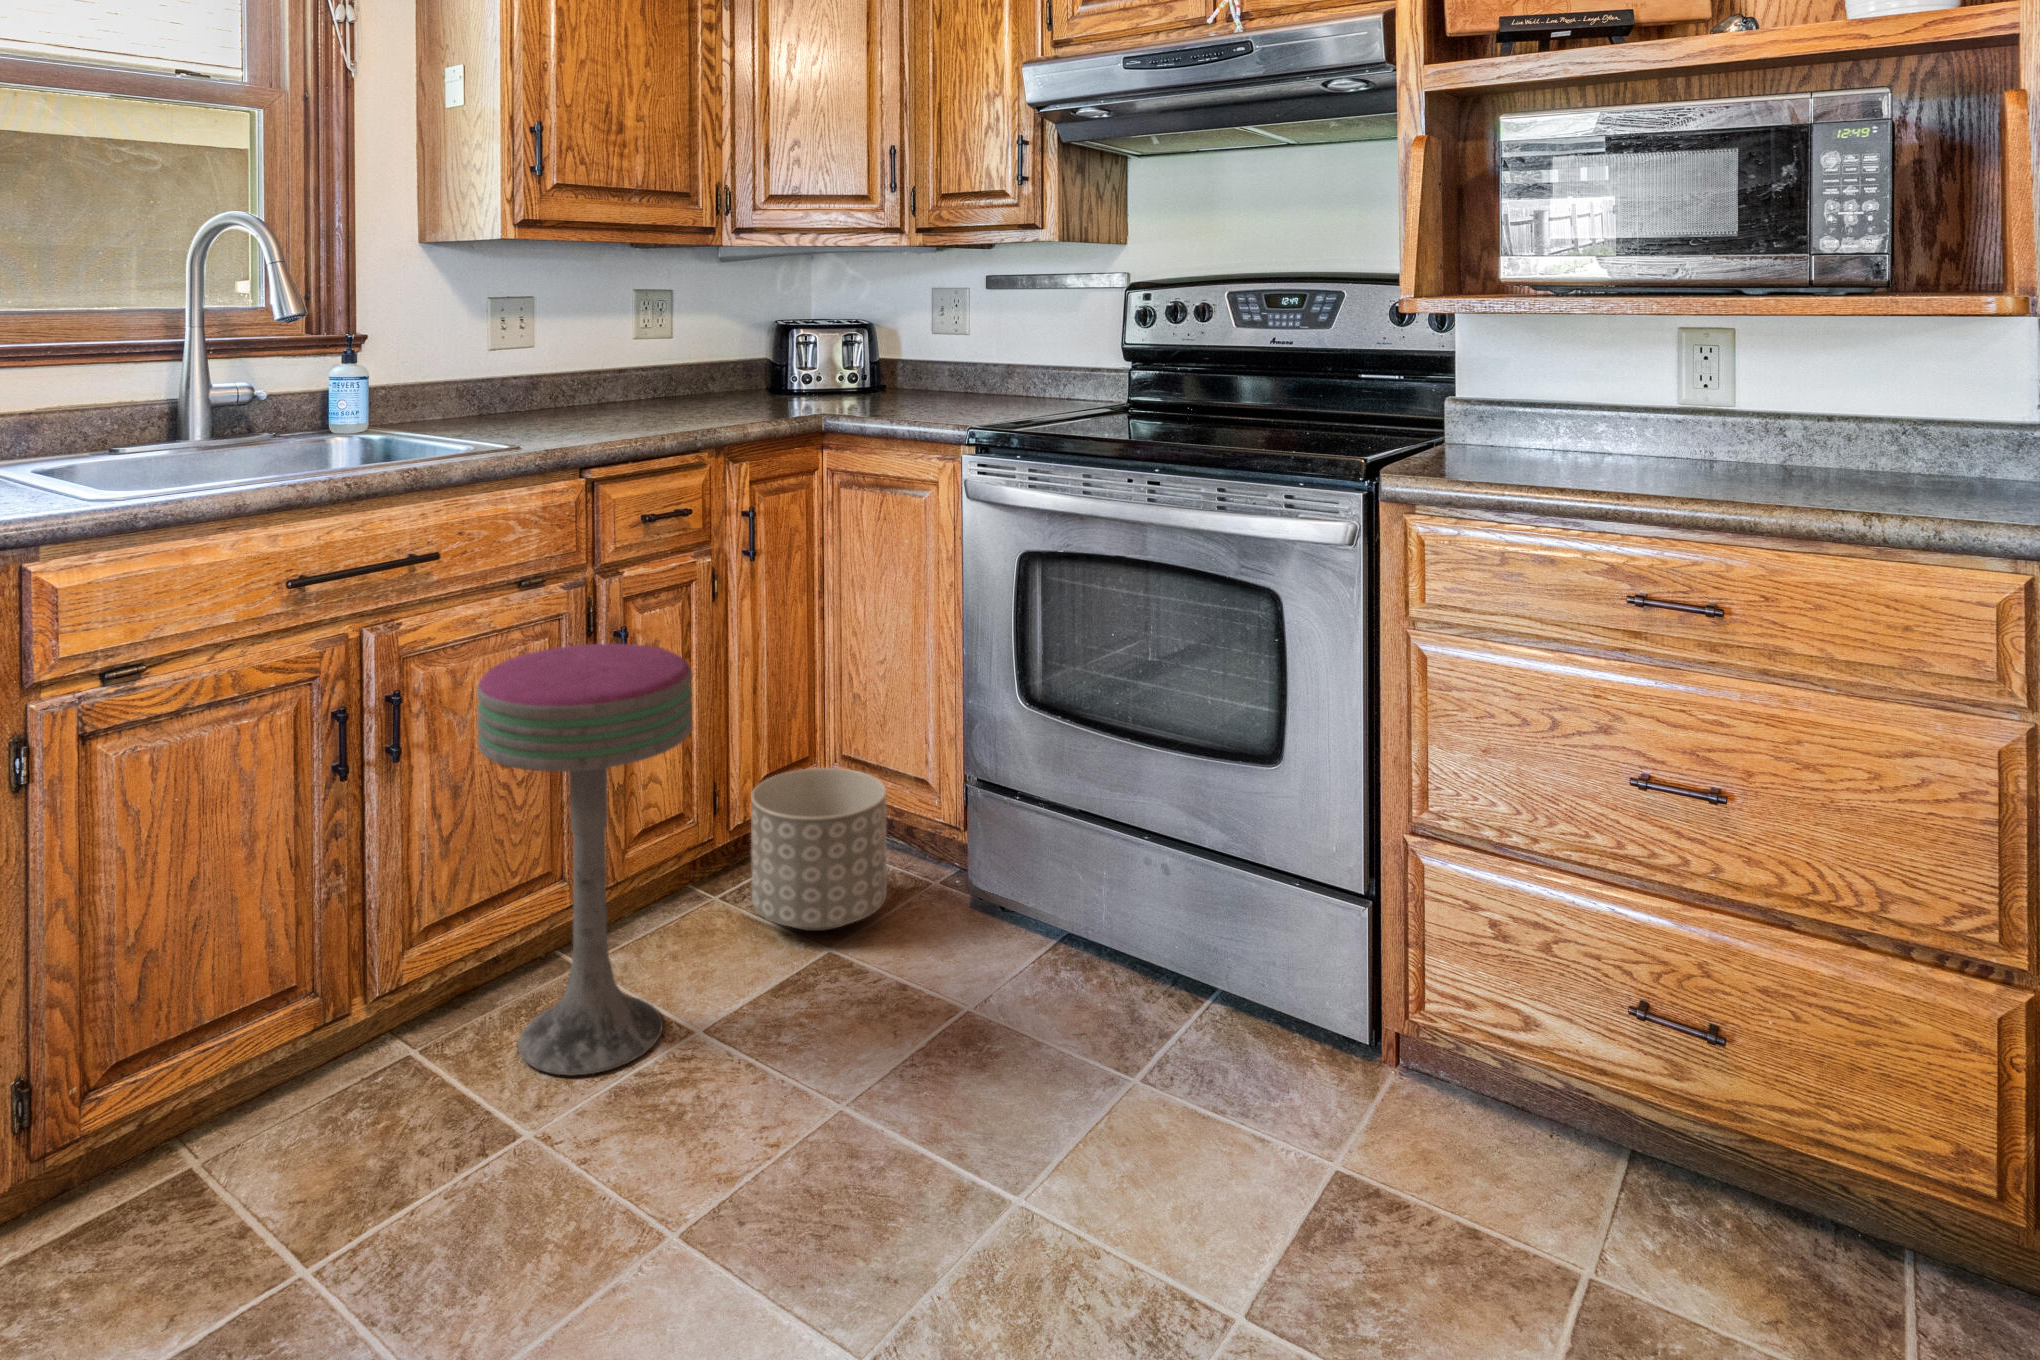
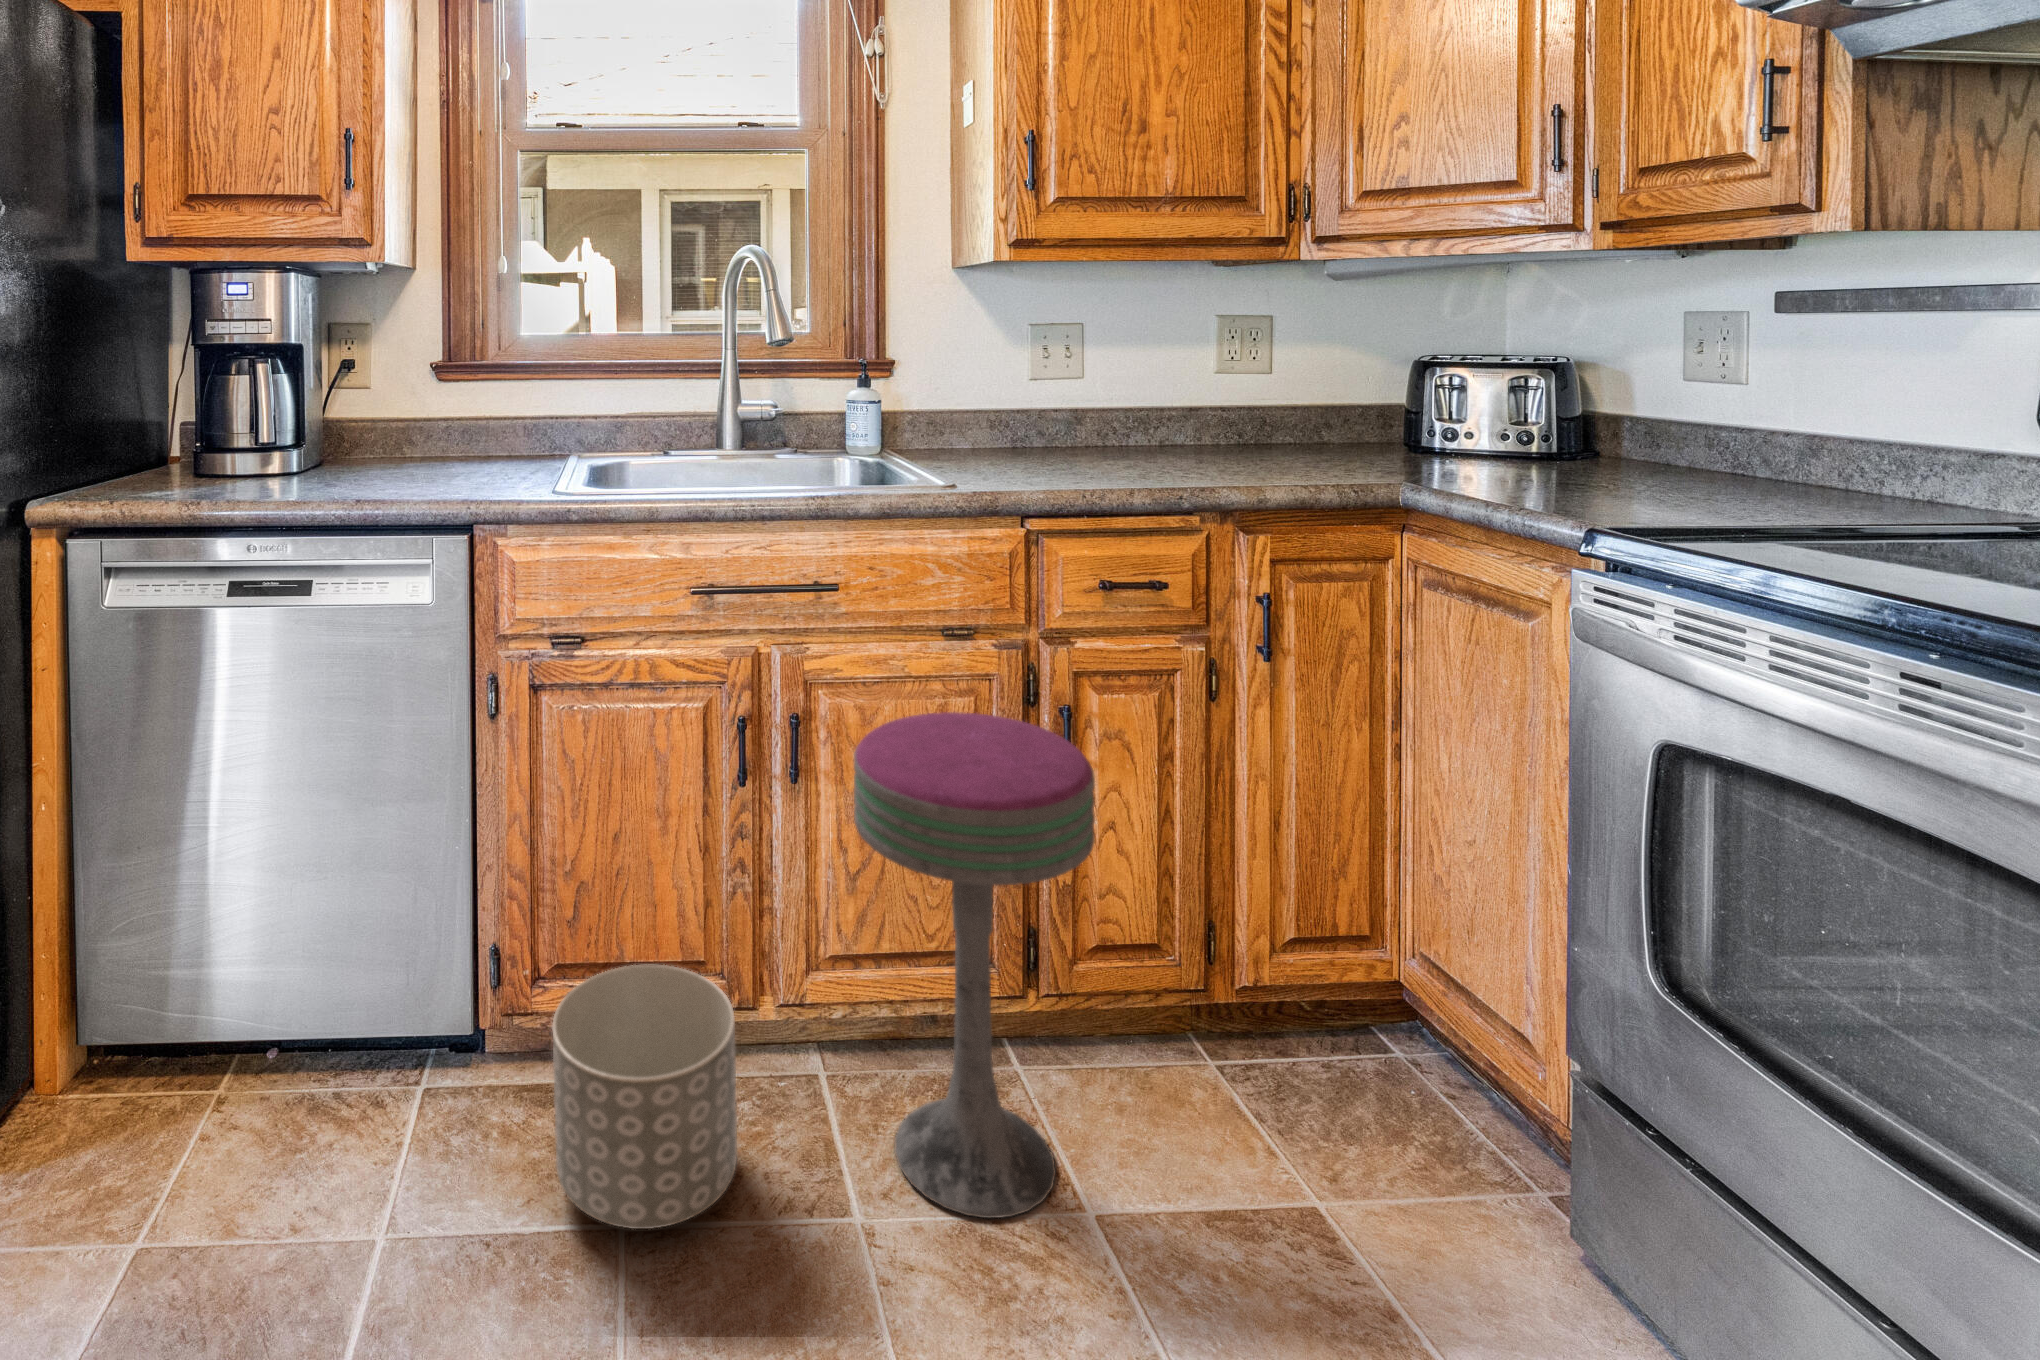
planter: present [751,768,887,931] -> present [552,965,737,1229]

